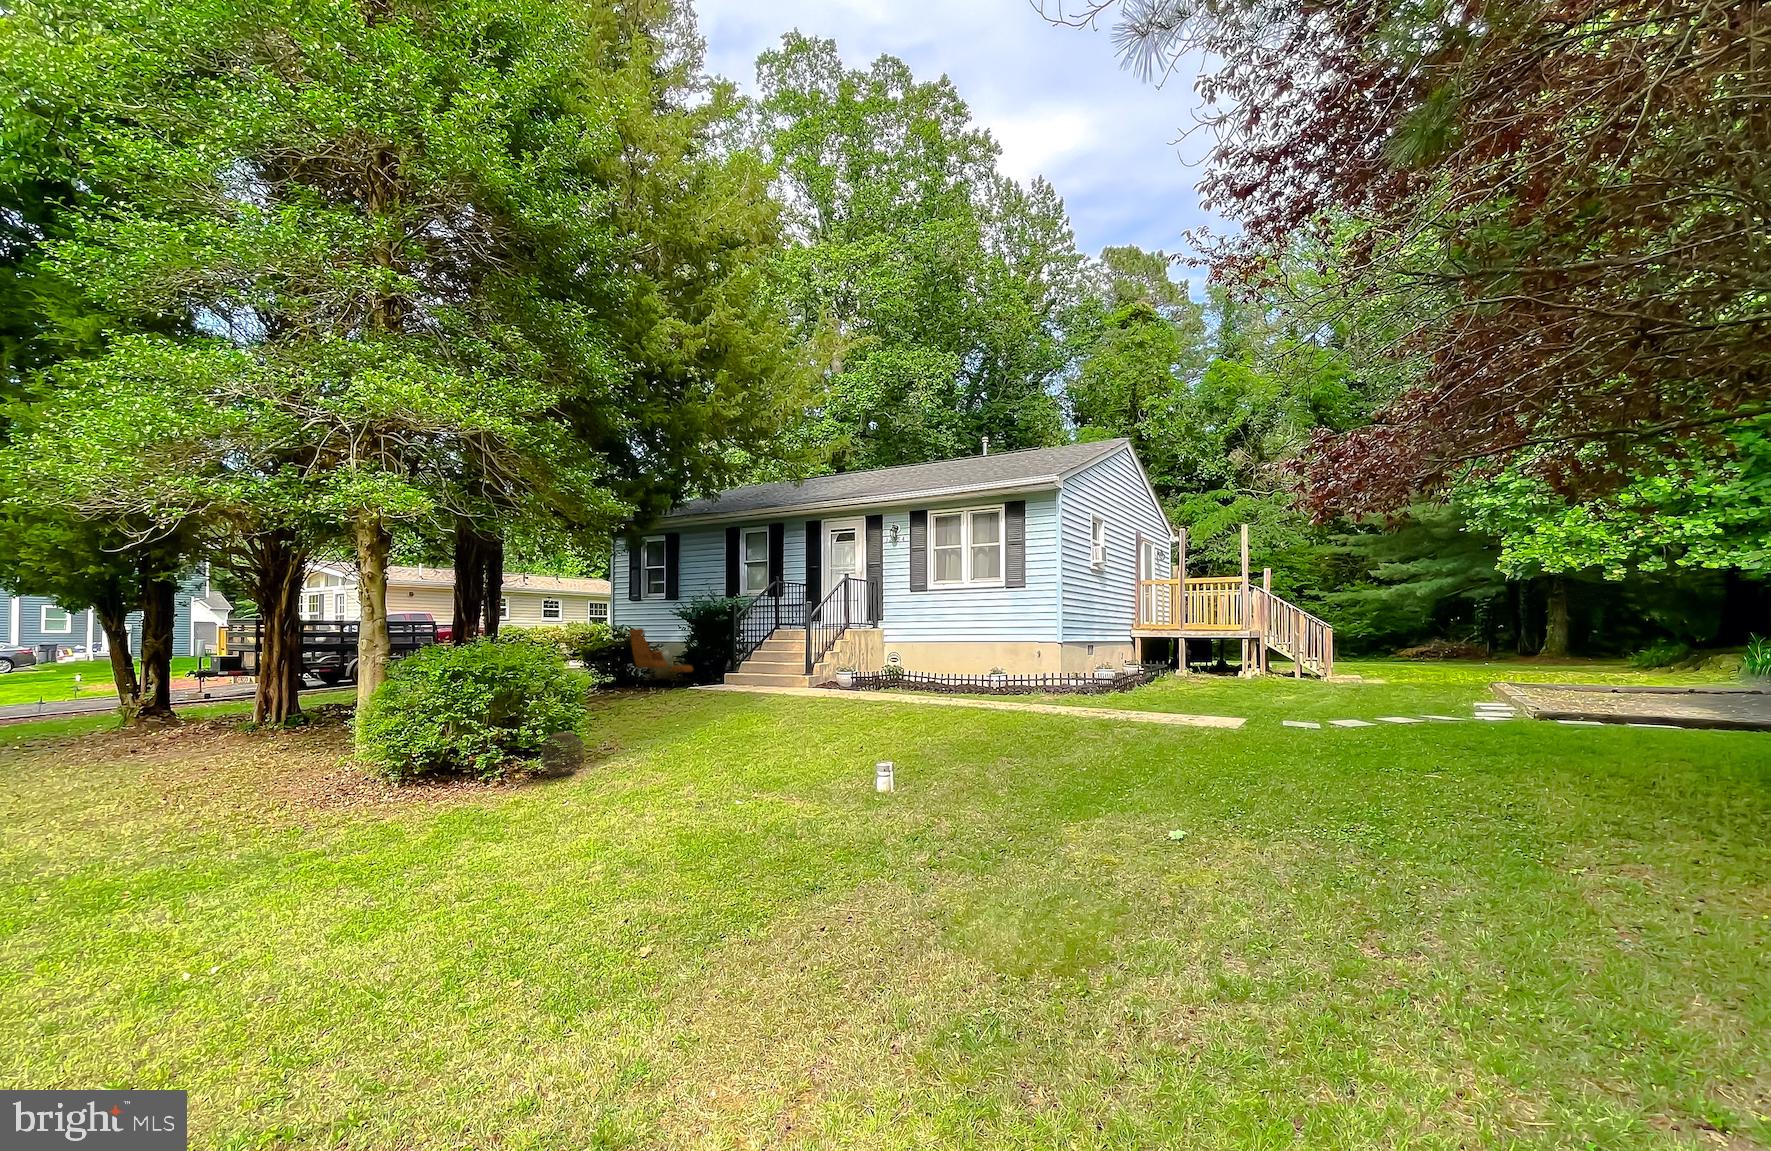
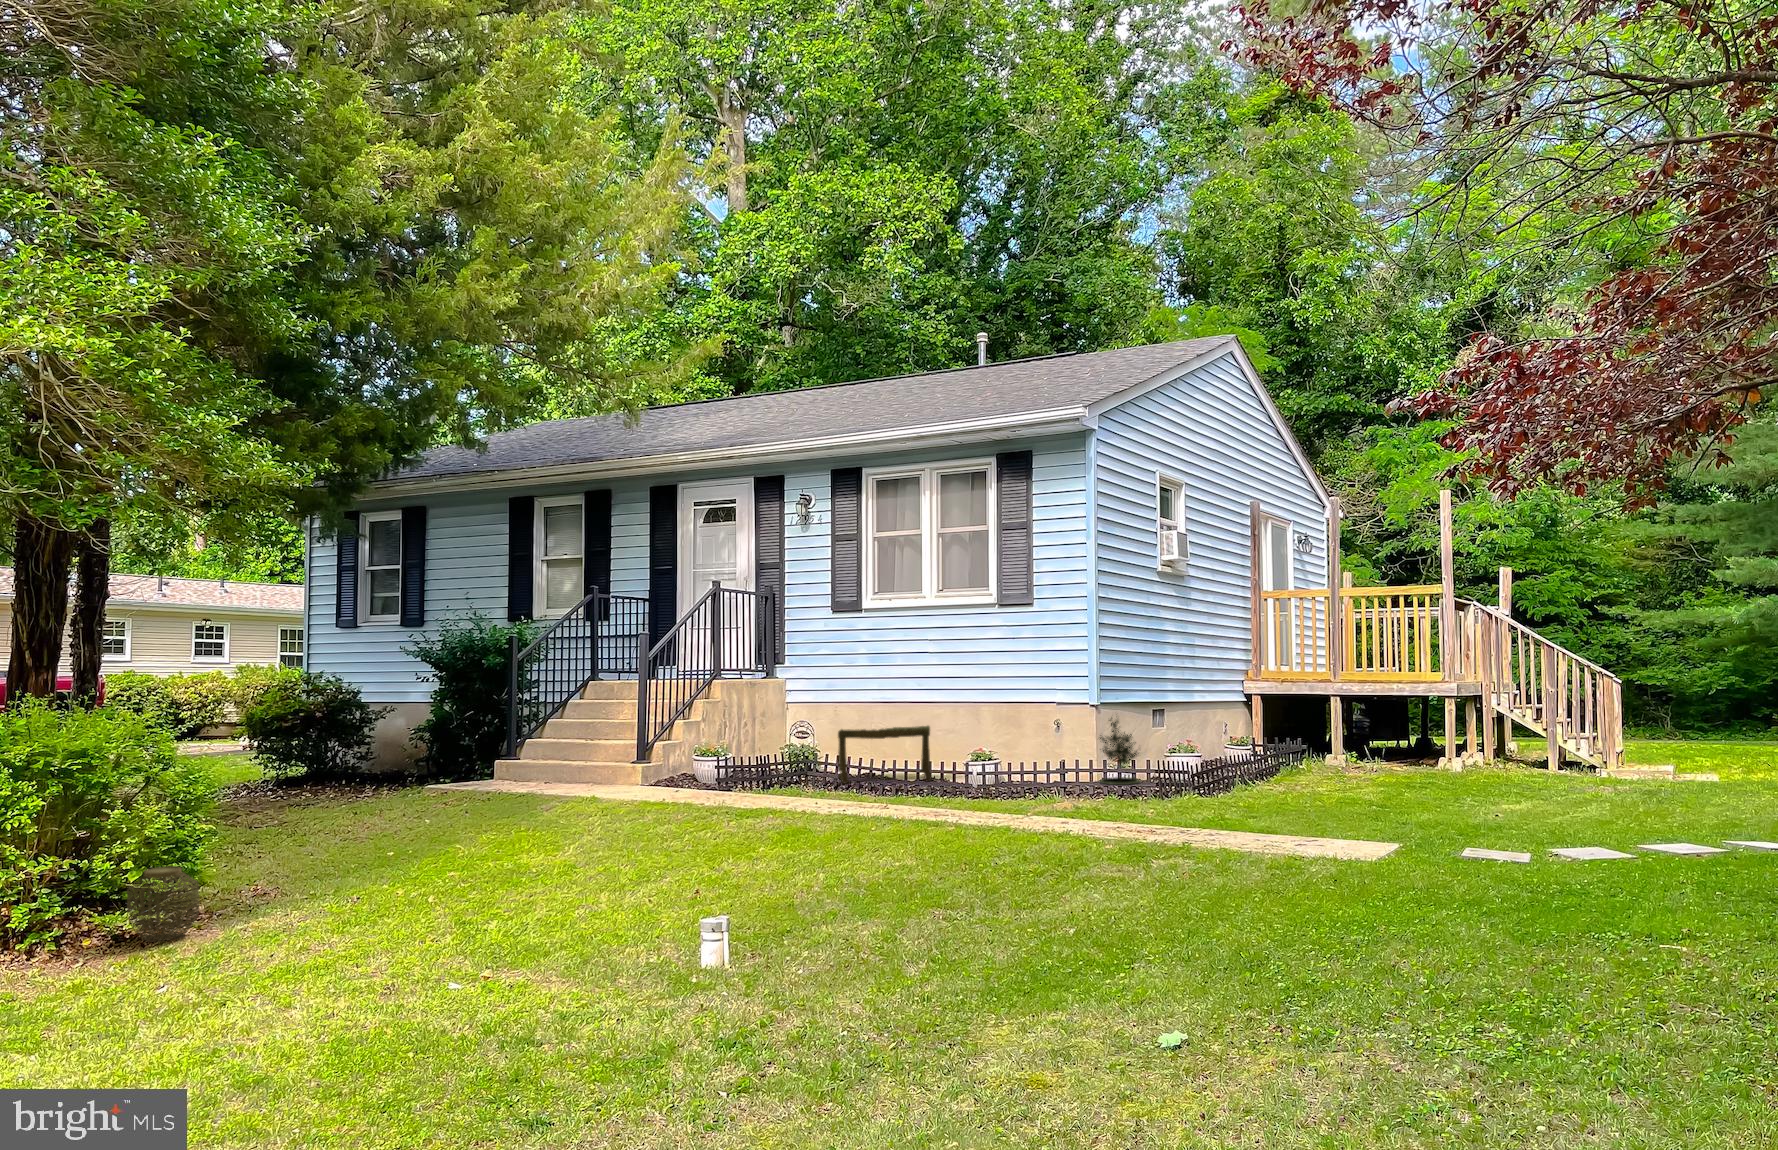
lounge chair: present [629,628,693,682] -> none [324,681,441,780]
potted tree: none [1063,646,1090,686] -> present [1100,718,1139,785]
bench: none [916,653,969,685] -> present [838,726,931,784]

